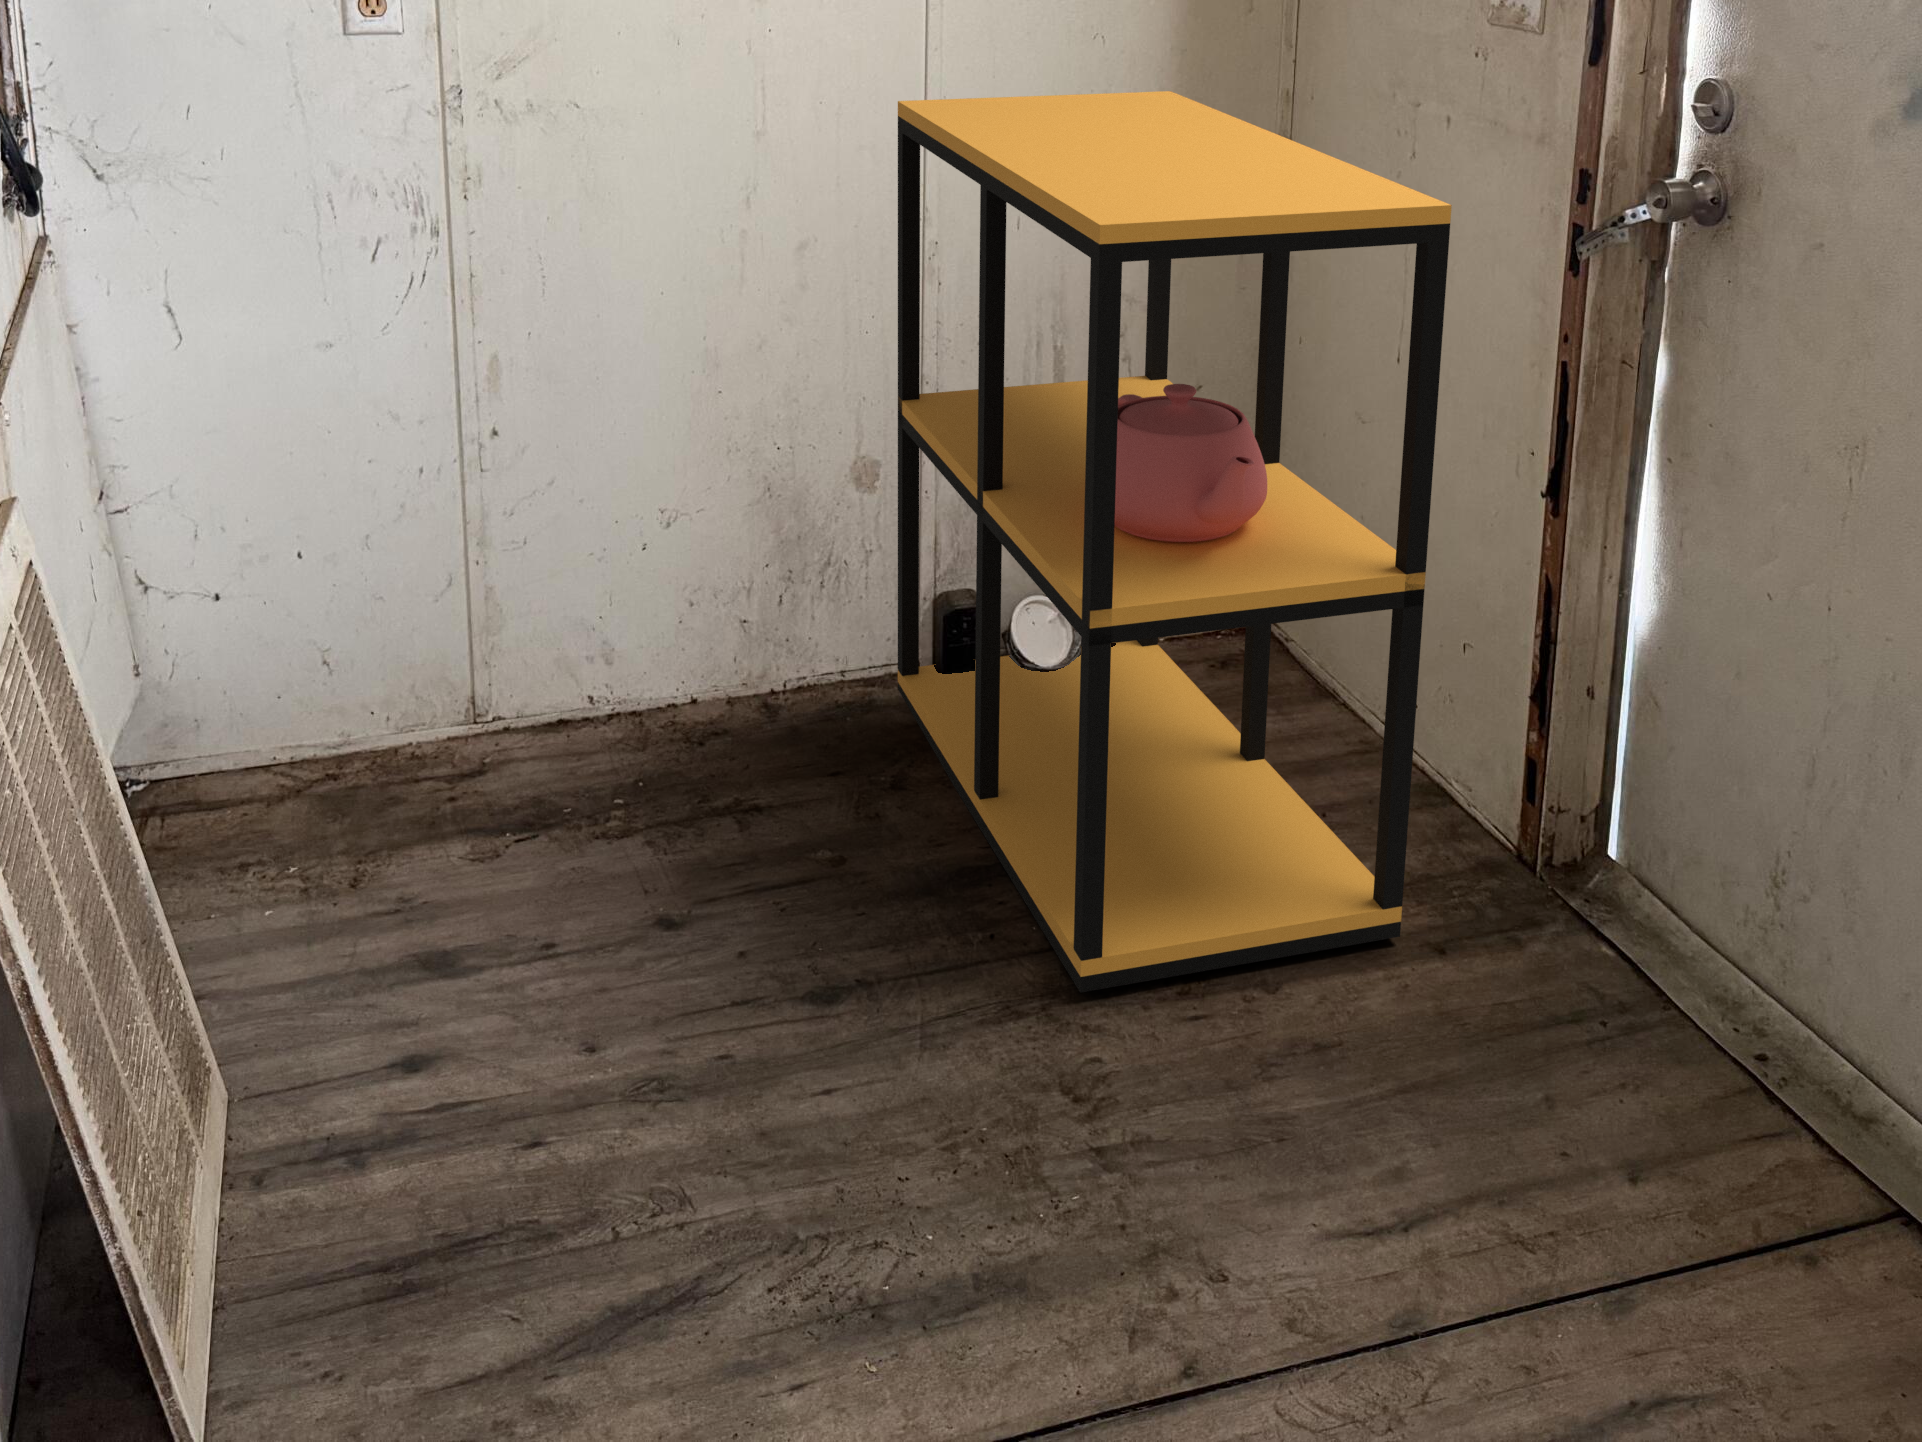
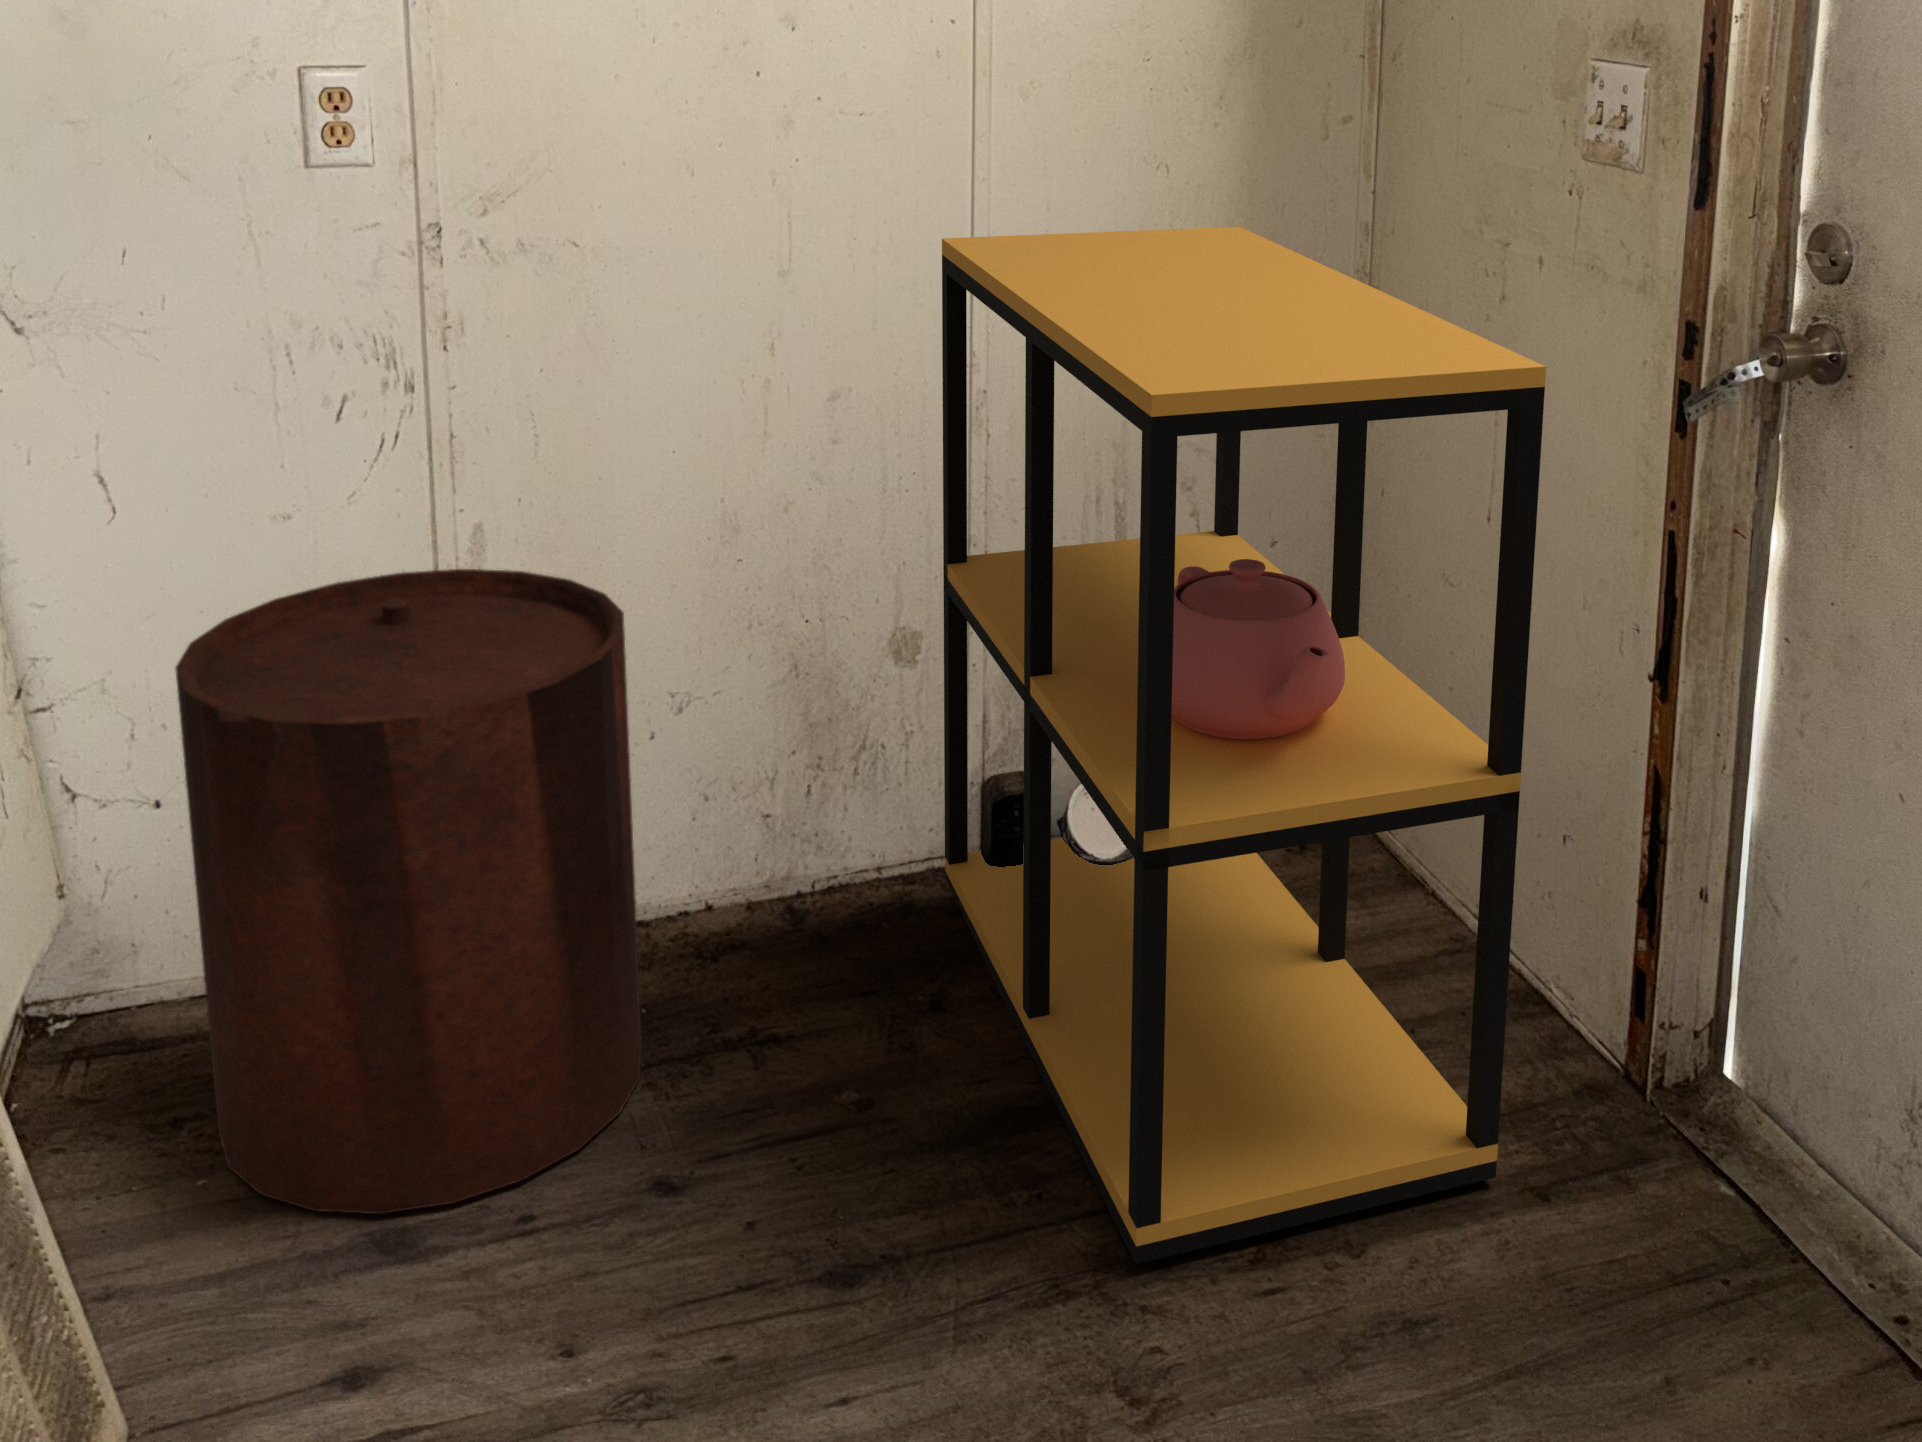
trash can: none [250,394,640,937] -> present [176,569,642,1214]

